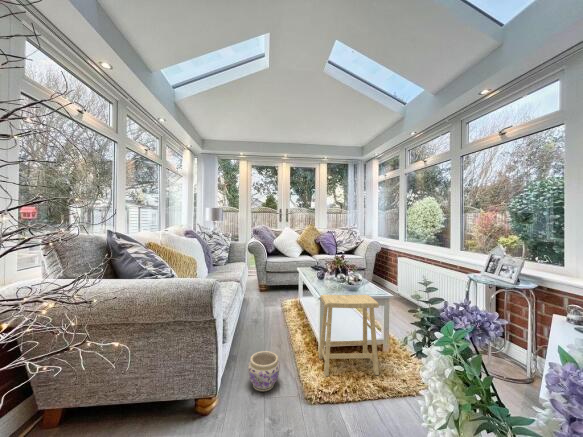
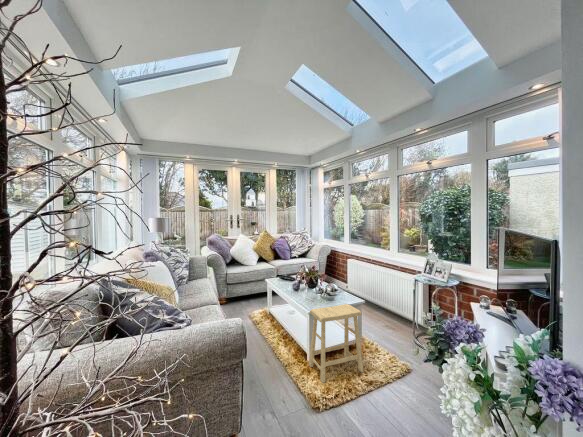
planter: present [248,351,280,392] -> none [254,371,284,412]

